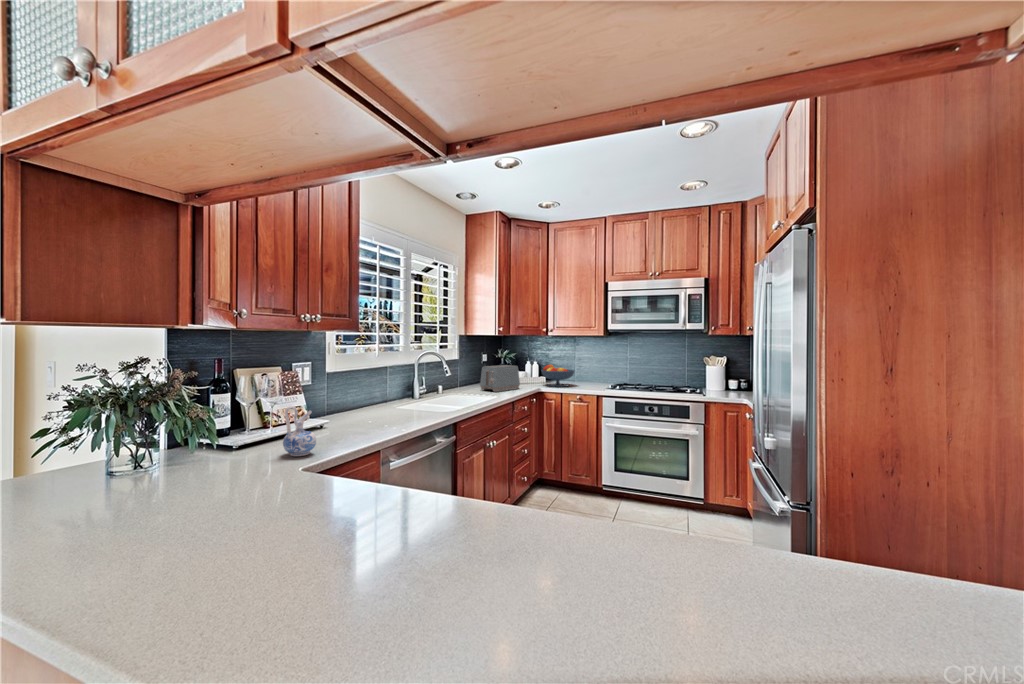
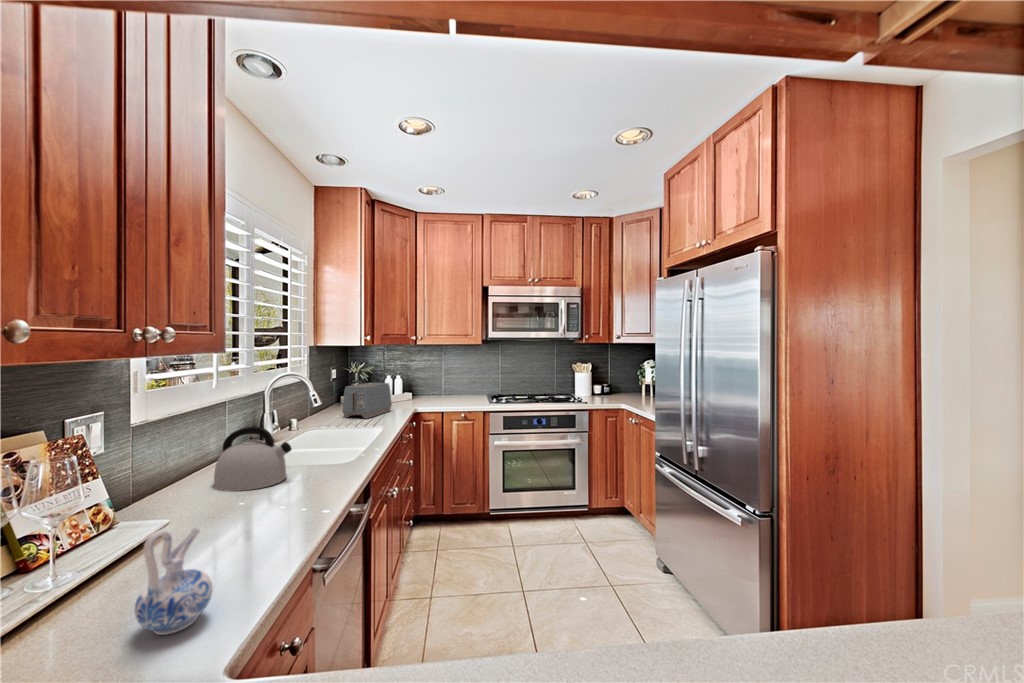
fruit bowl: present [541,365,574,387] -> none [410,378,450,404]
kettle: none [365,380,408,418] -> present [213,427,292,491]

